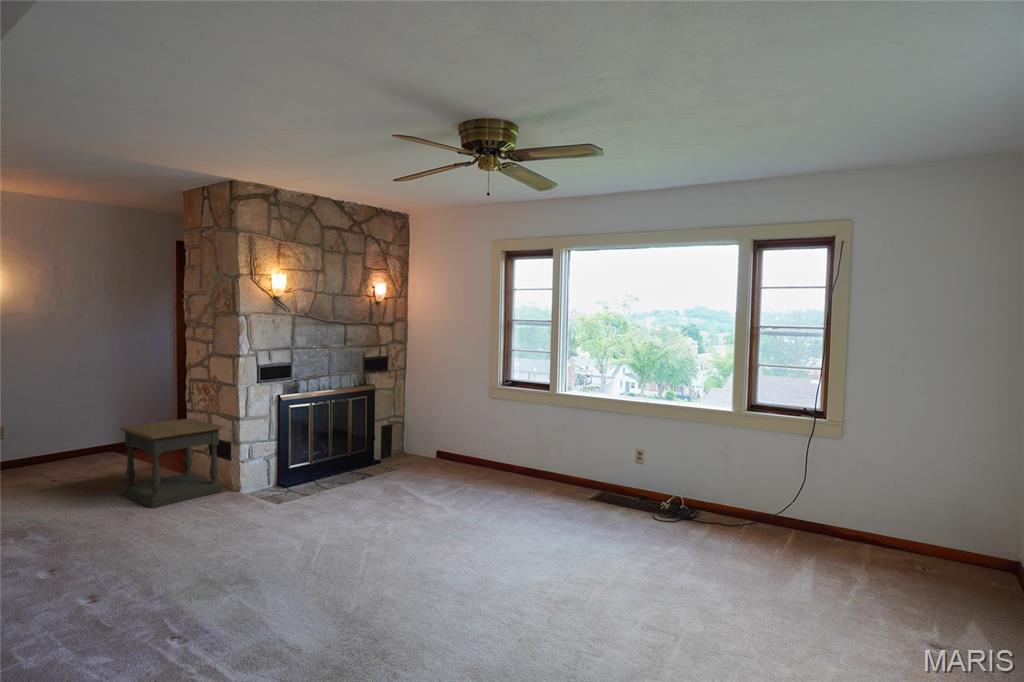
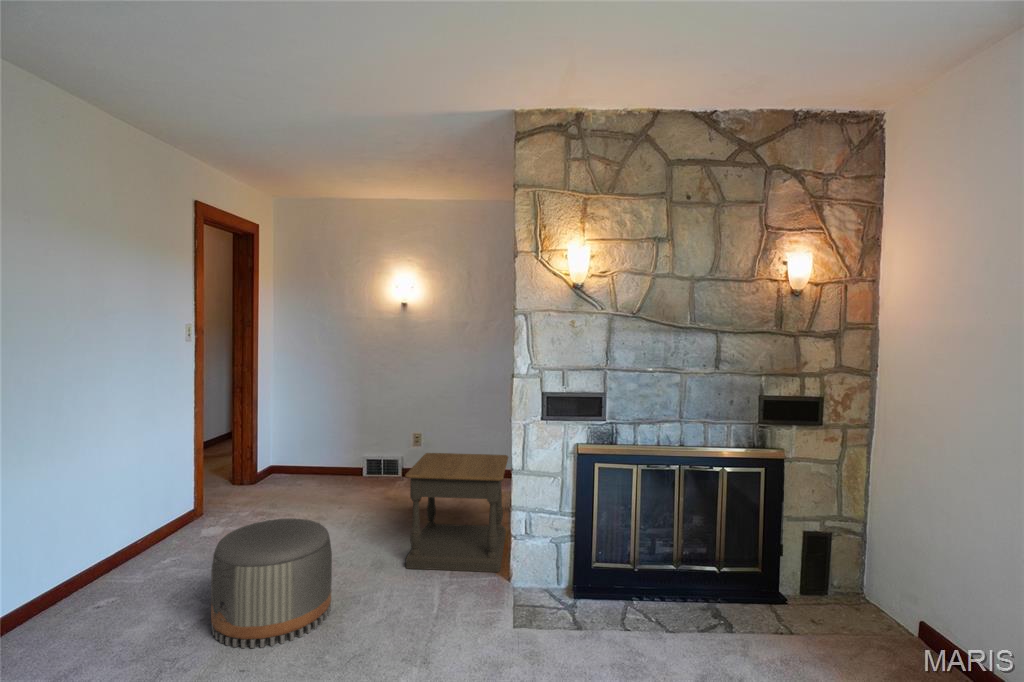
pouf: none [54,476,154,564] -> present [211,518,332,648]

